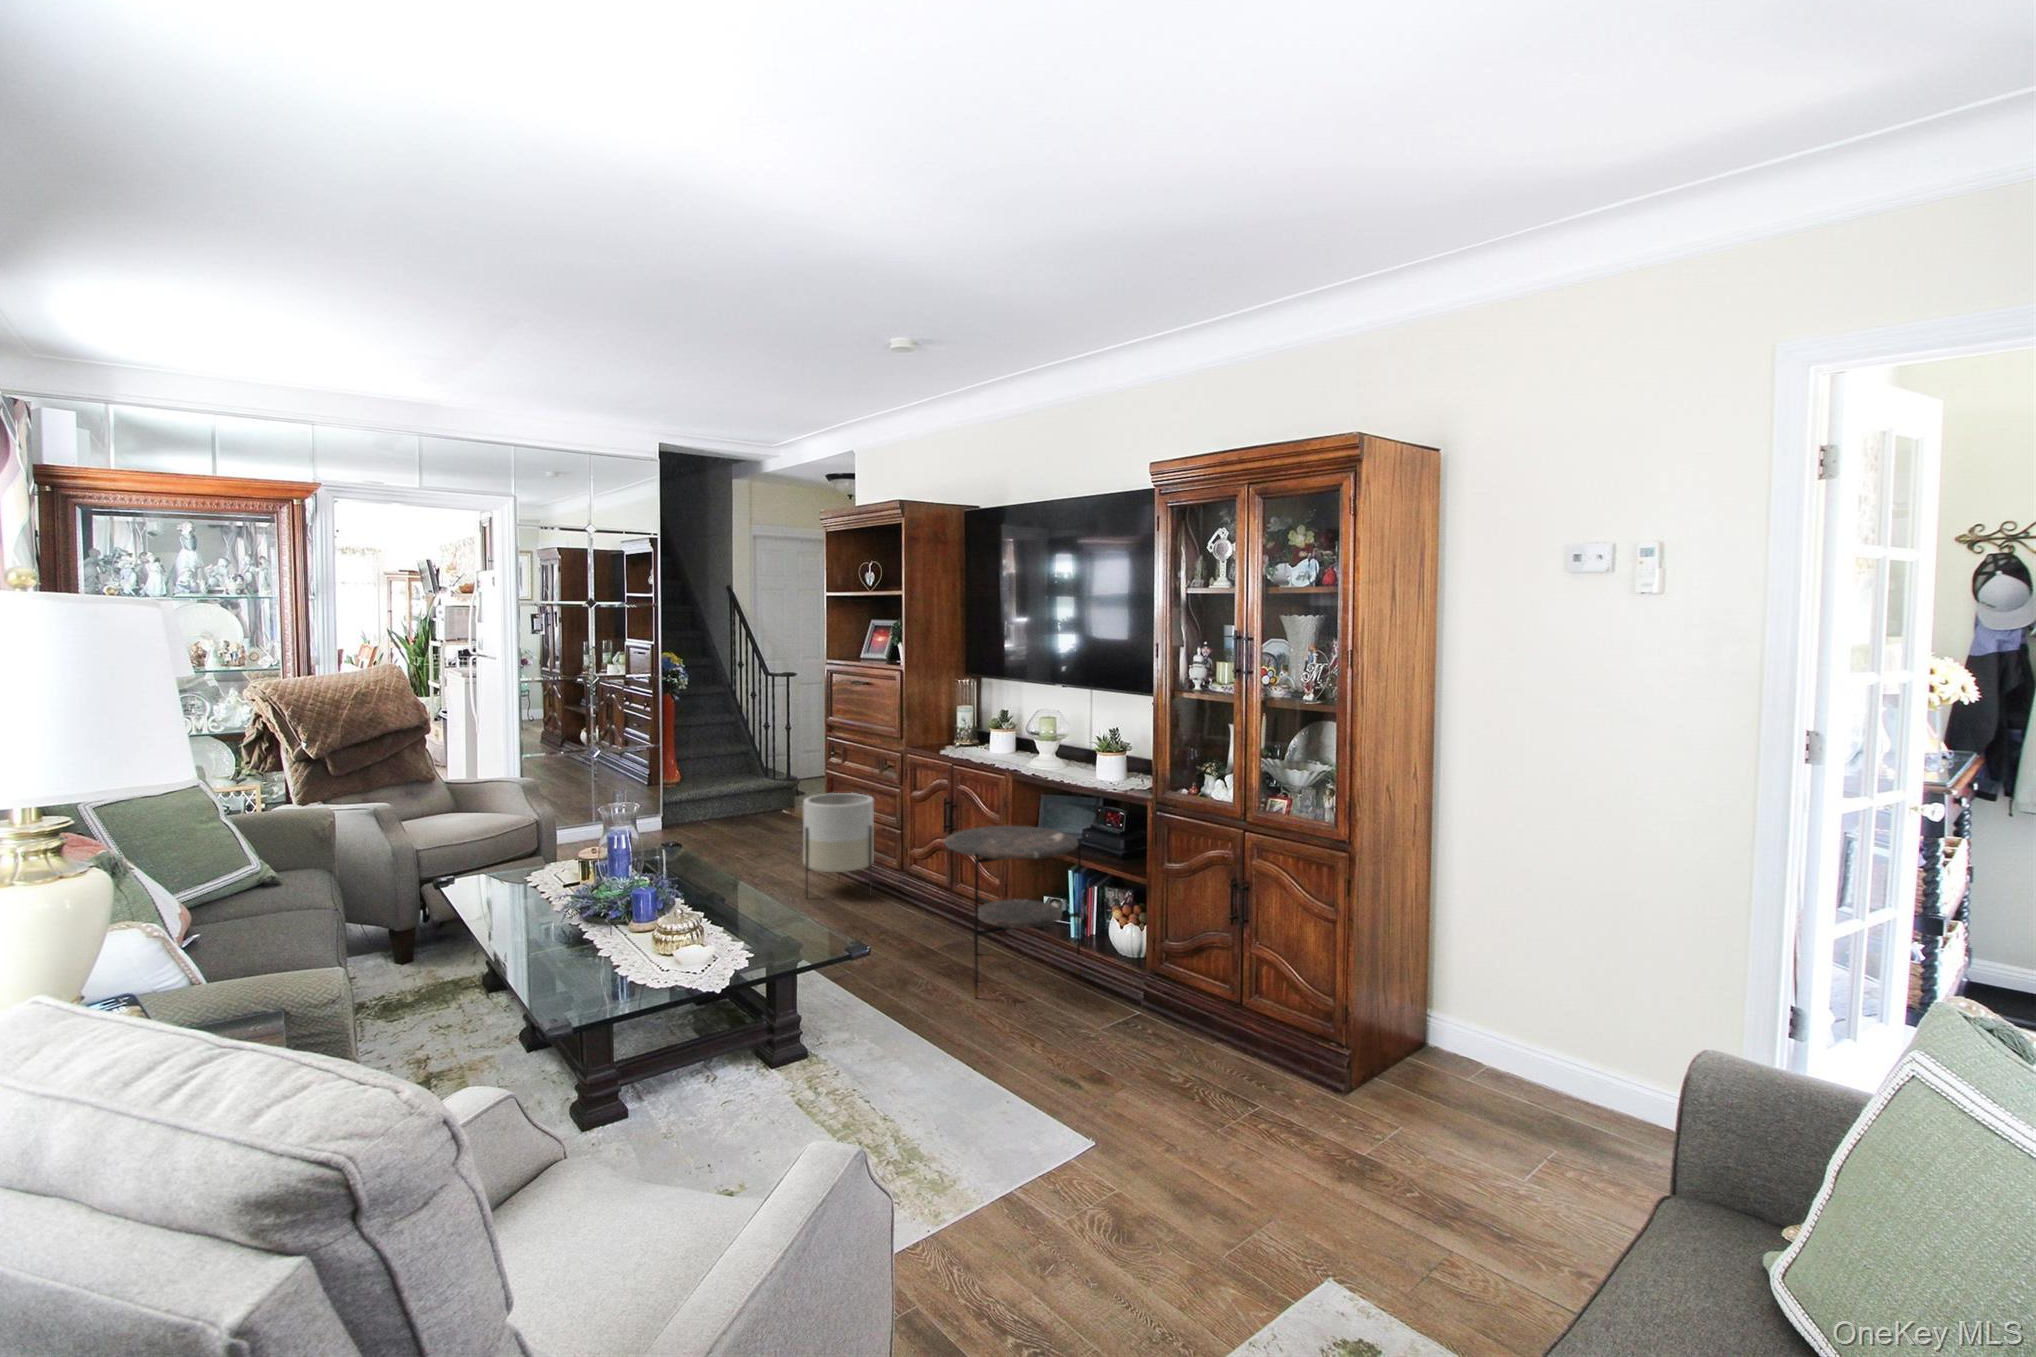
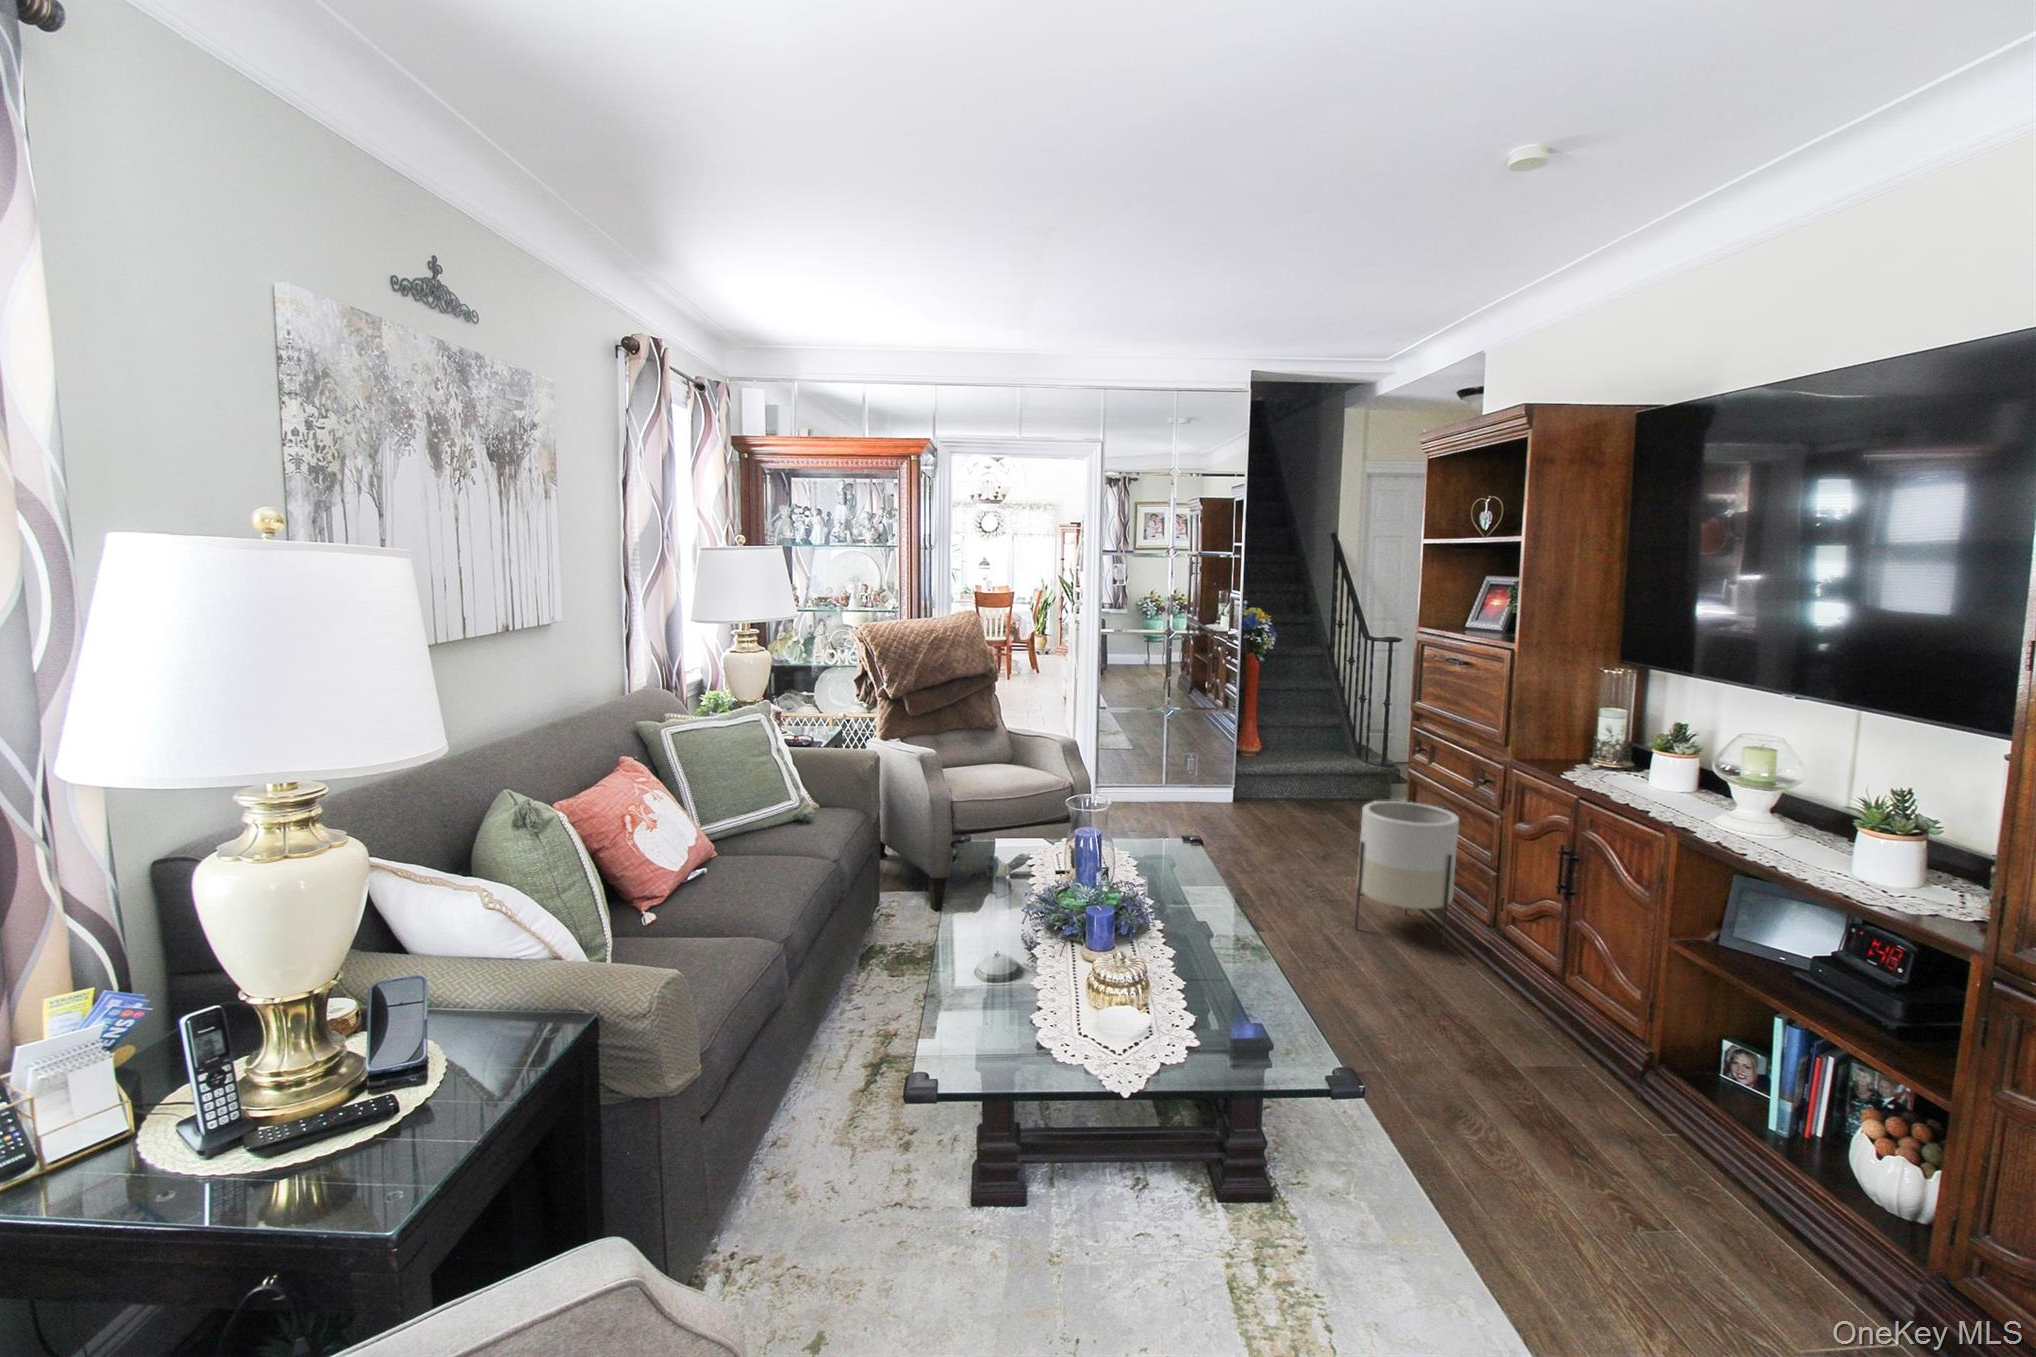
side table: present [944,826,1081,998] -> none [1536,905,1808,1200]

